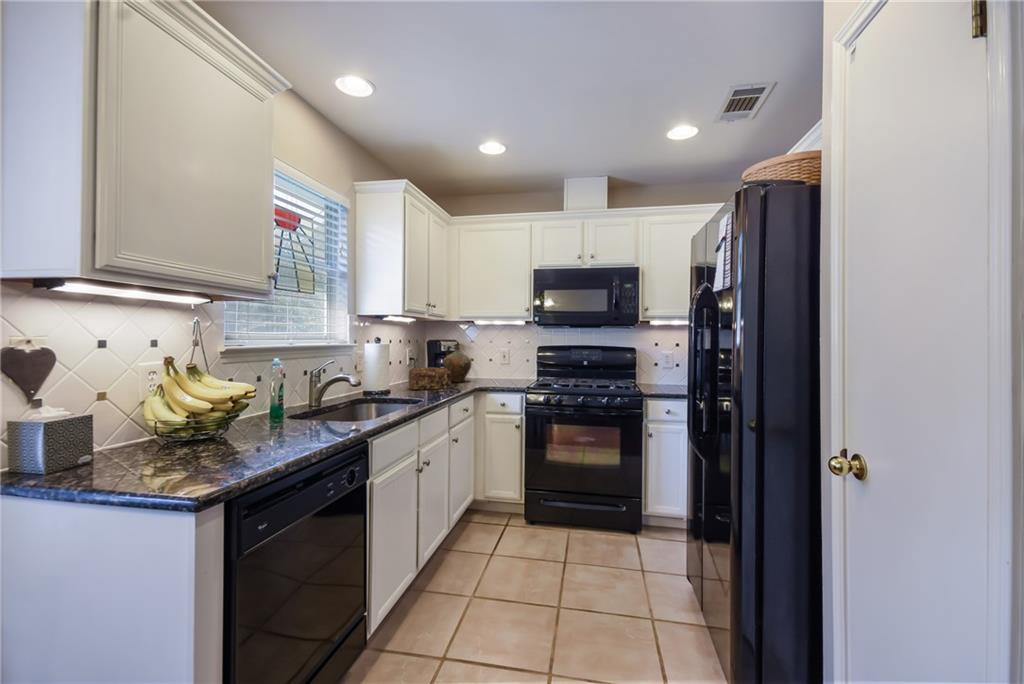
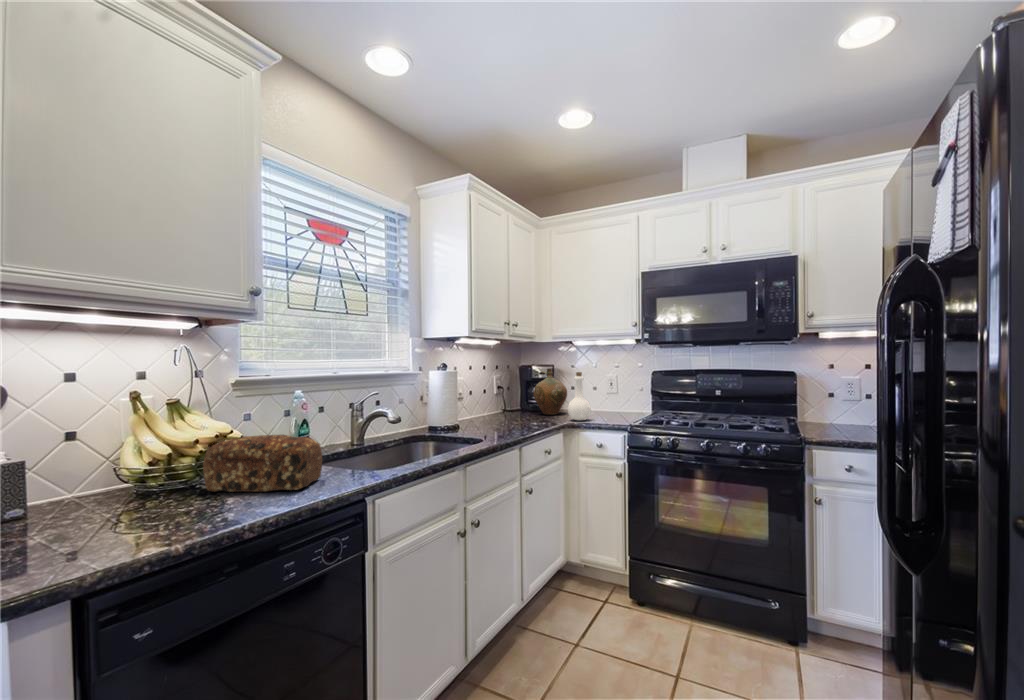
bottle: none [476,347,494,386] -> present [568,372,591,421]
bread loaf: present [409,367,451,390] -> present [203,435,322,492]

